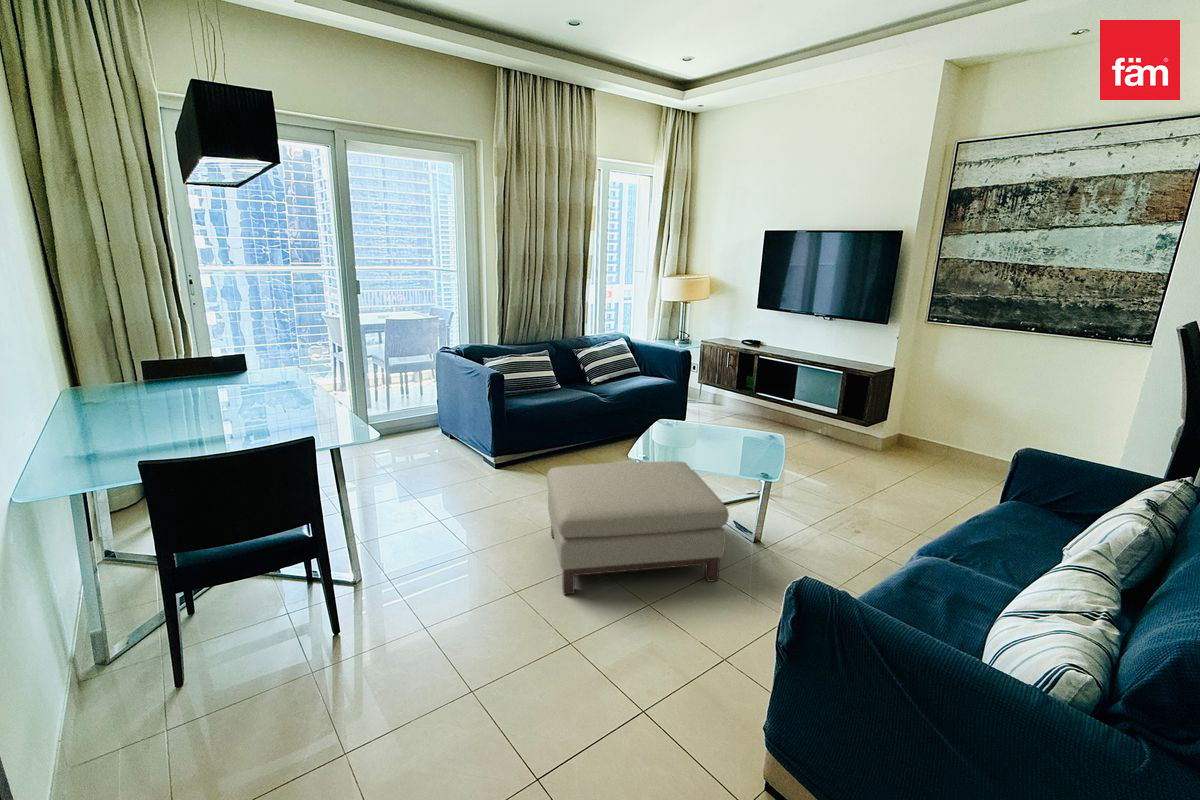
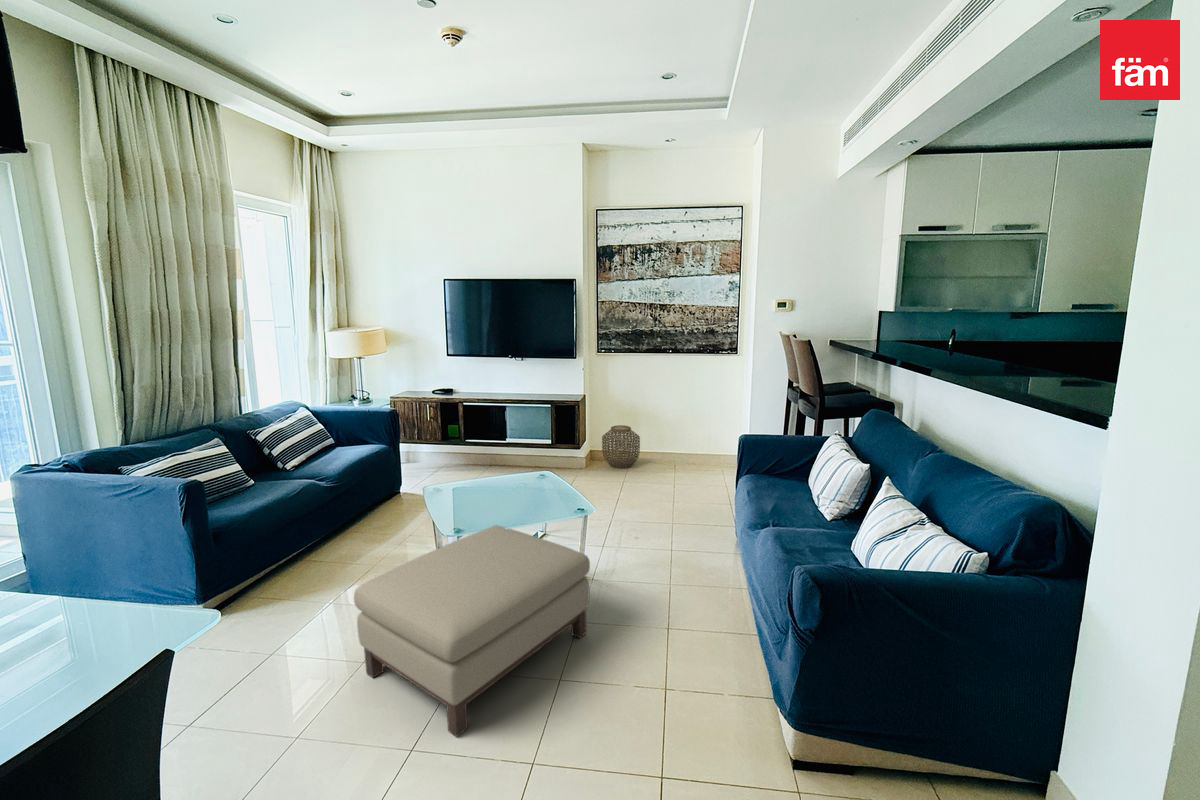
woven basket: none [904,412,960,464] -> present [602,425,640,468]

